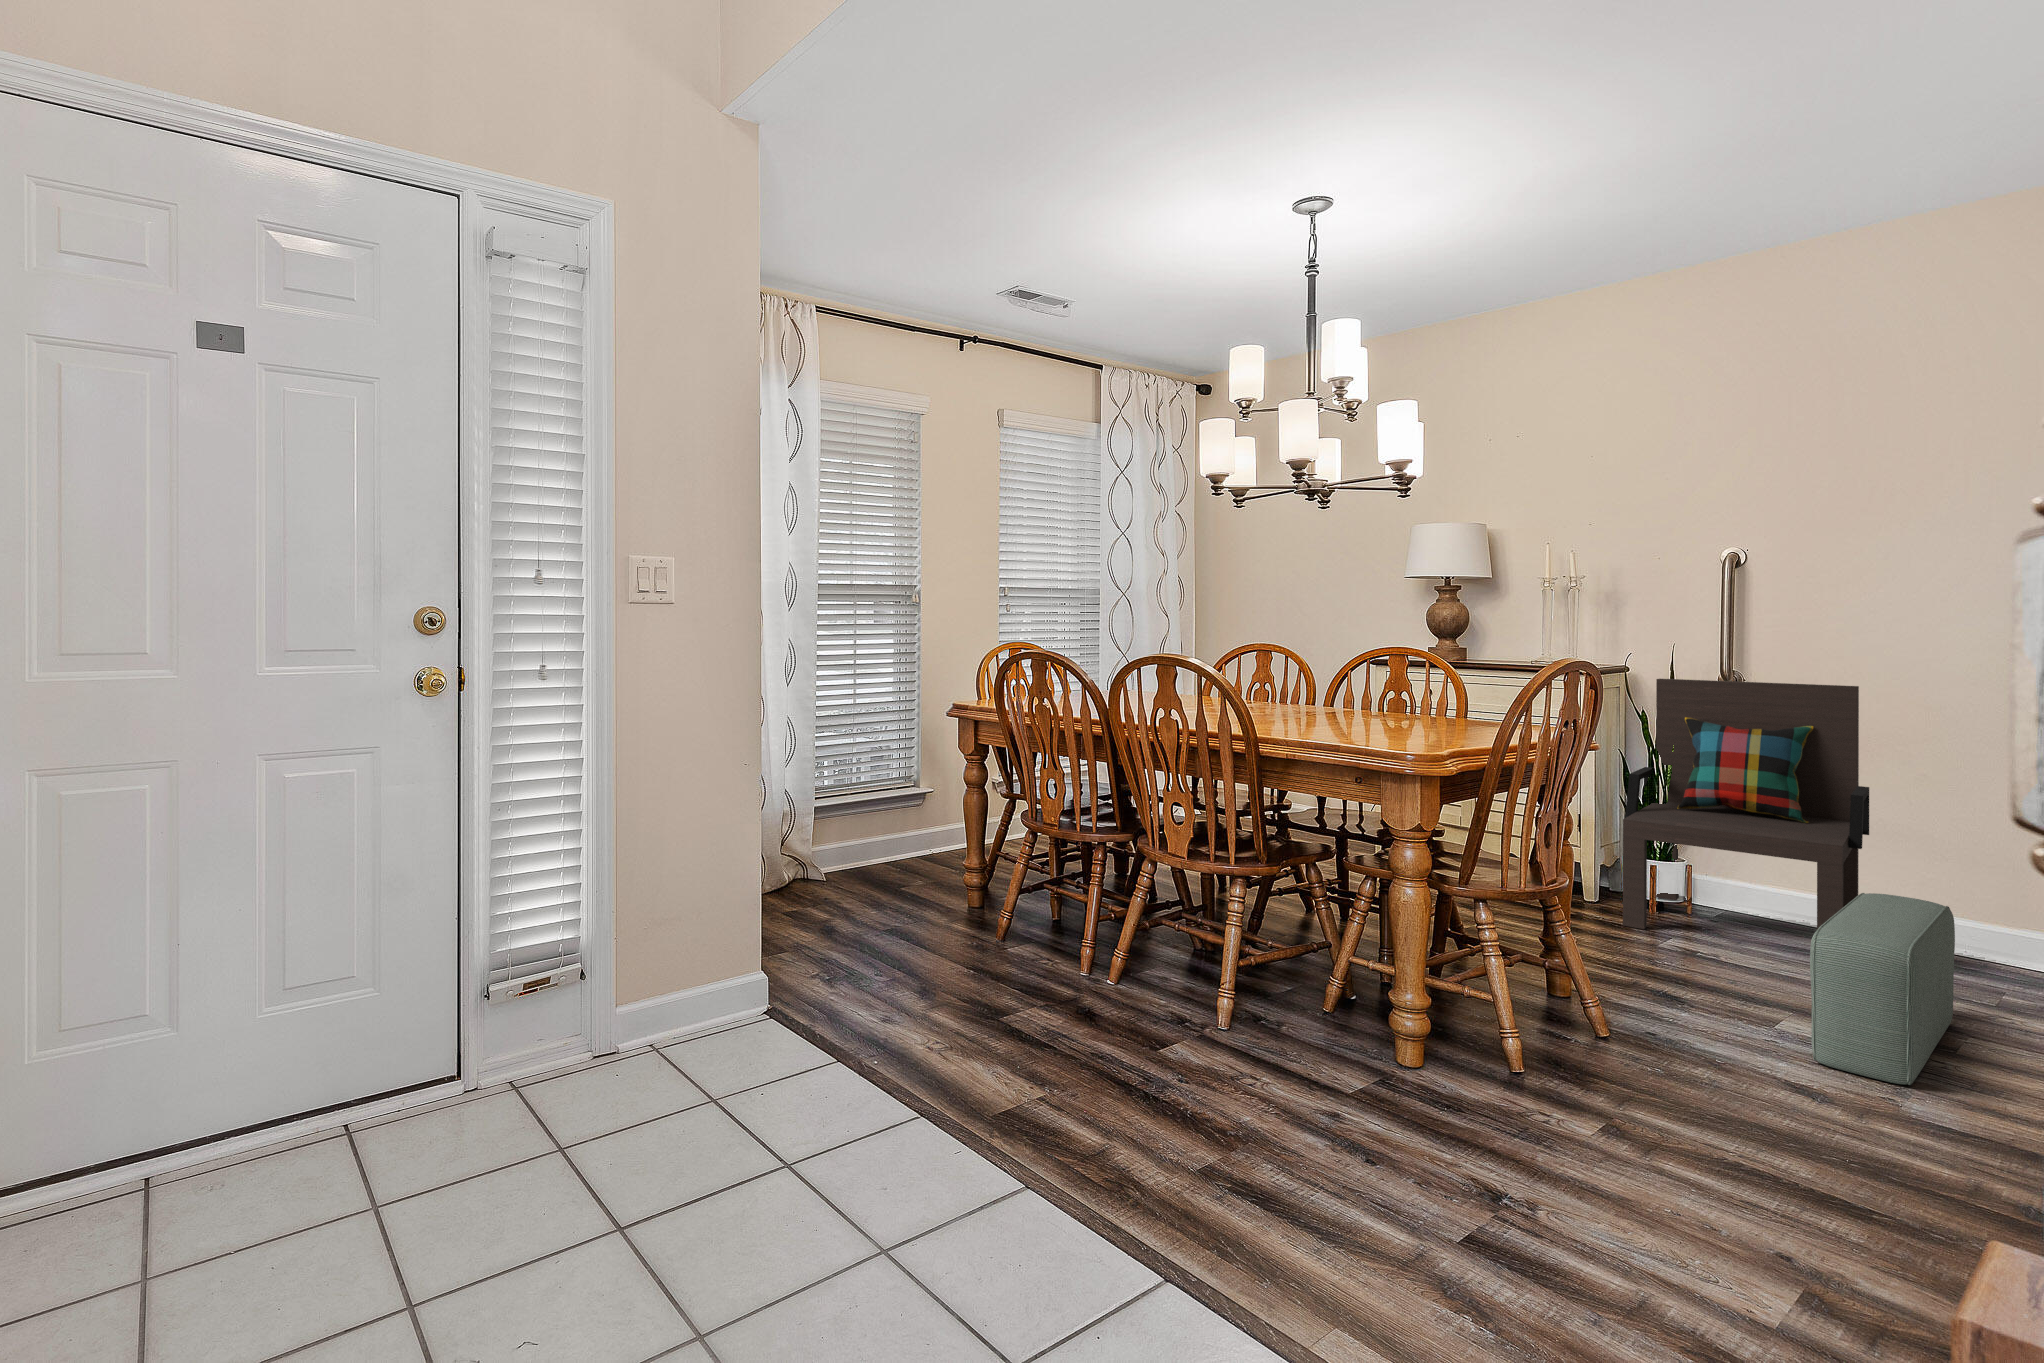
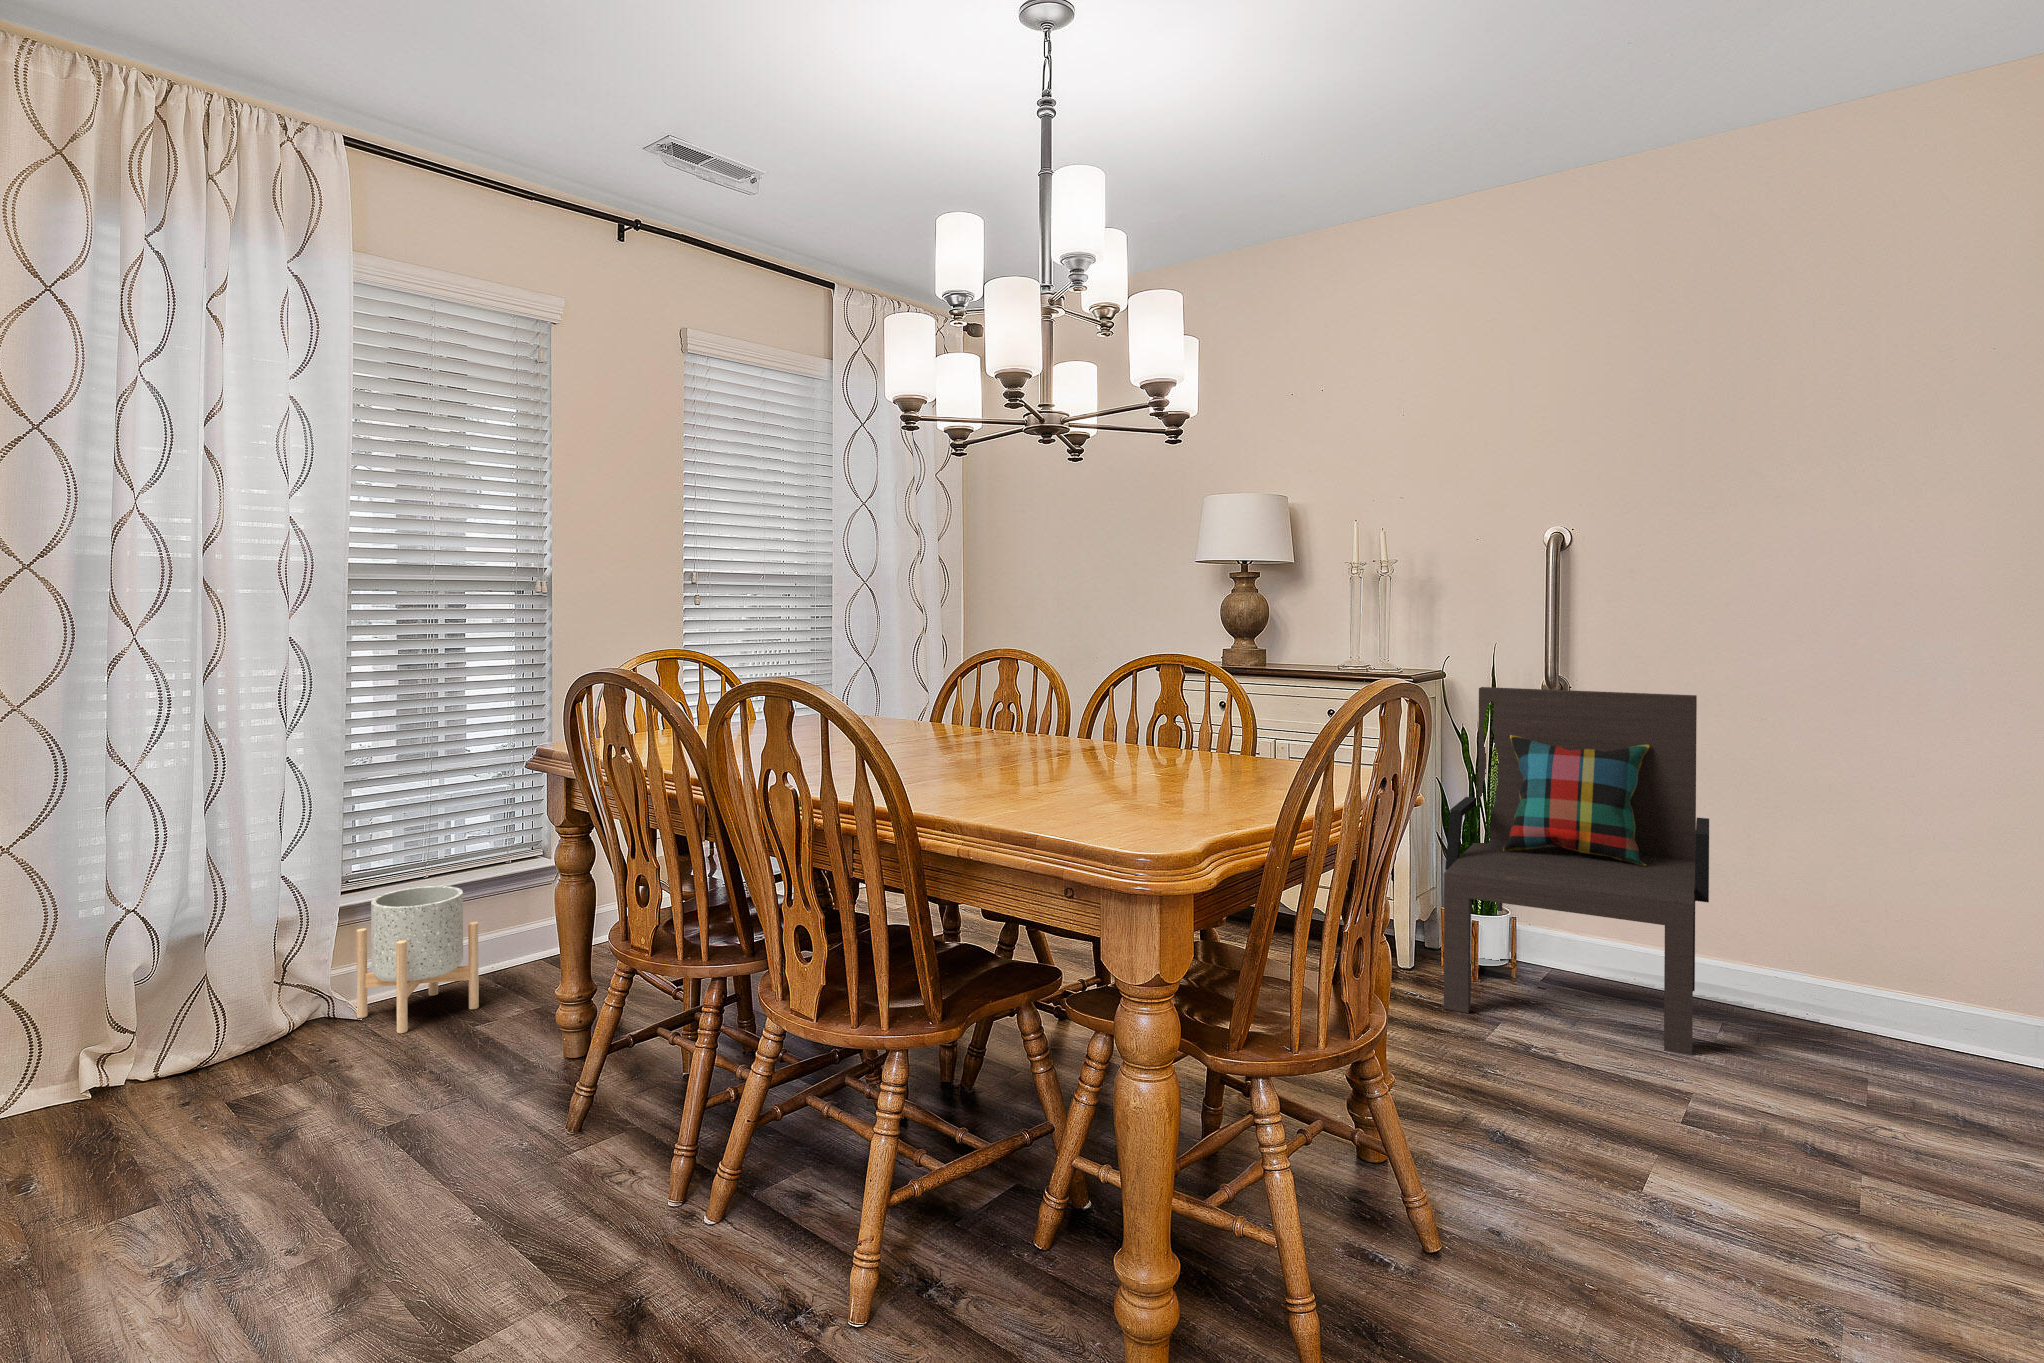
planter: none [820,798,893,889] -> present [356,886,479,1033]
pouf: present [1810,893,1955,1085] -> none [1696,983,1842,1302]

